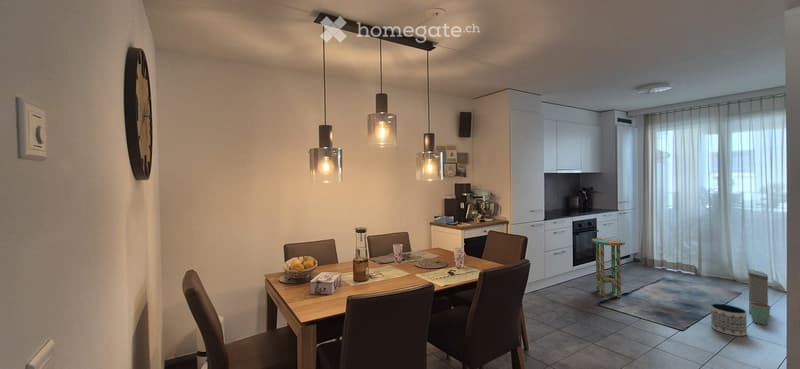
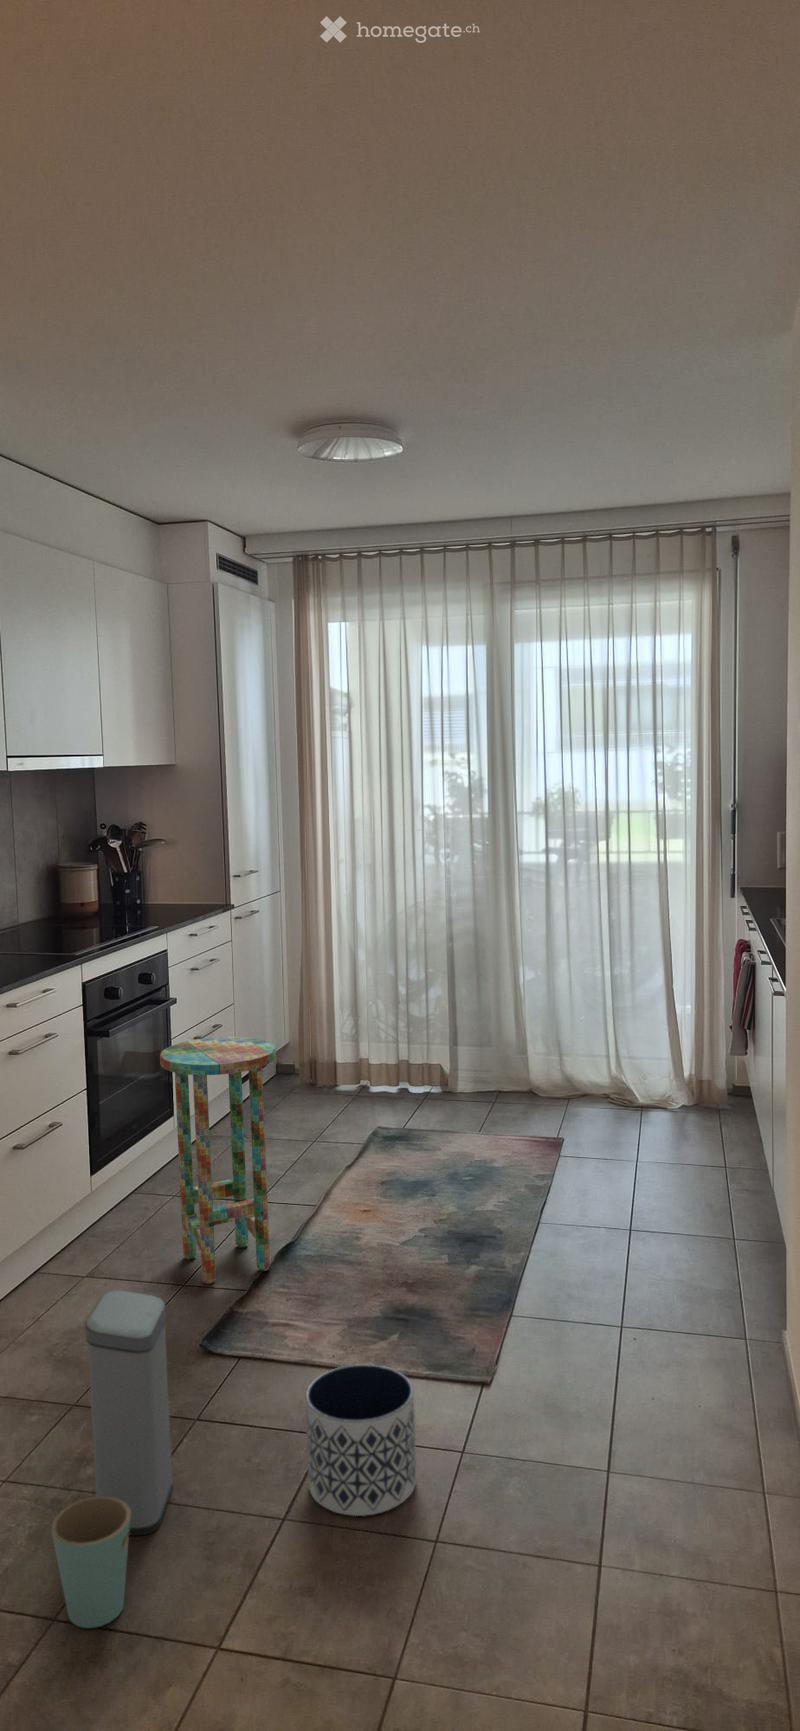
trash can: present [748,270,771,325] -> present [51,1291,173,1628]
planter: present [711,304,747,336] -> present [305,1364,416,1516]

